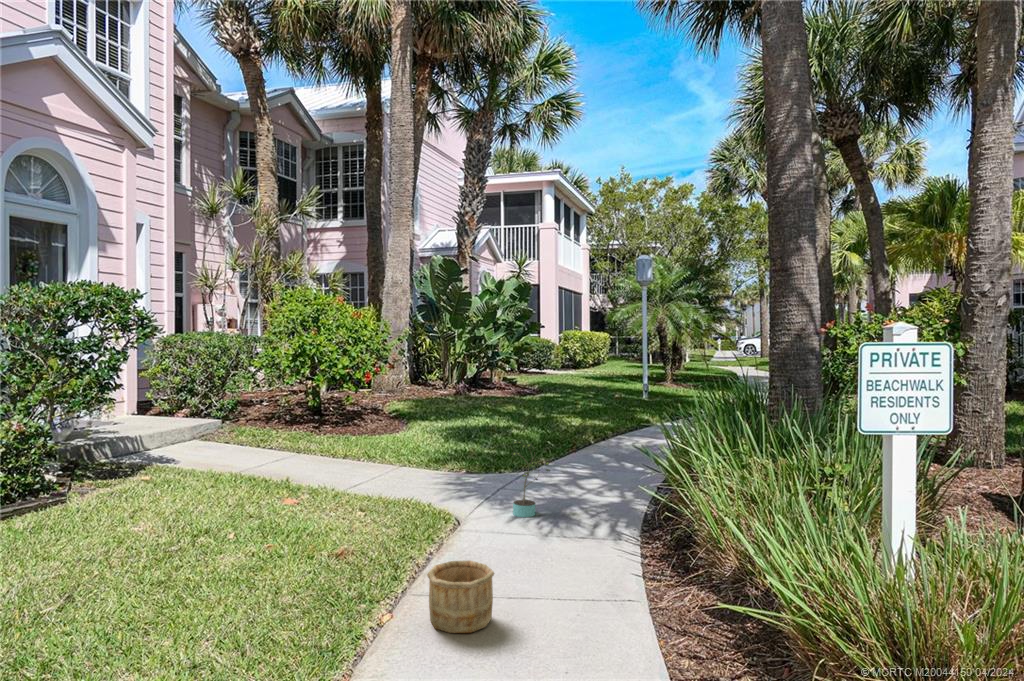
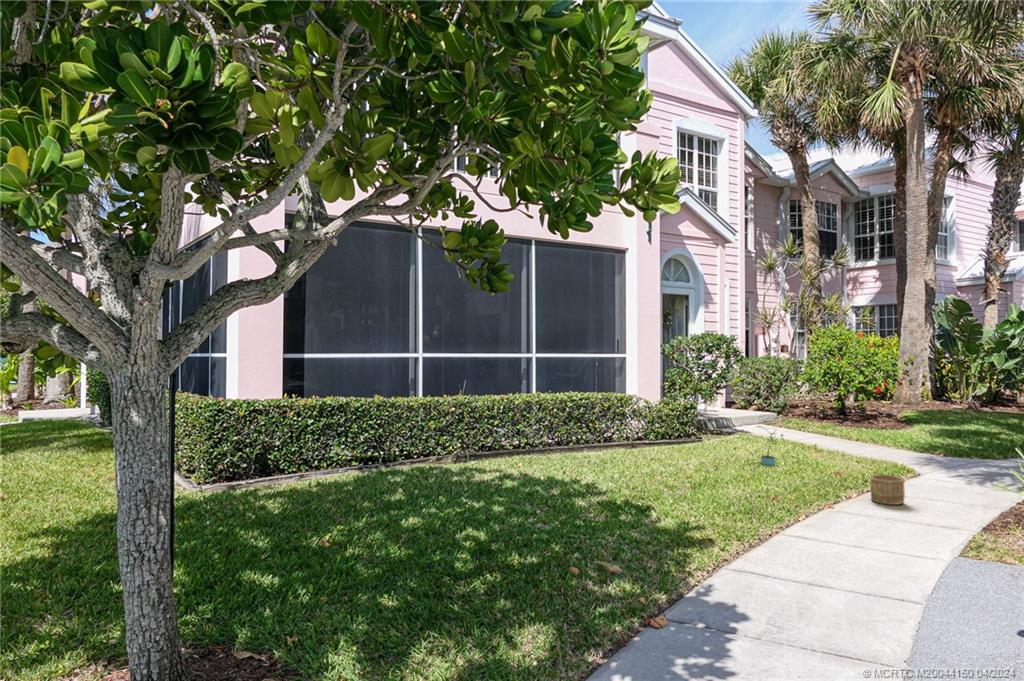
potted plant: present [512,441,550,517] -> present [758,423,783,465]

